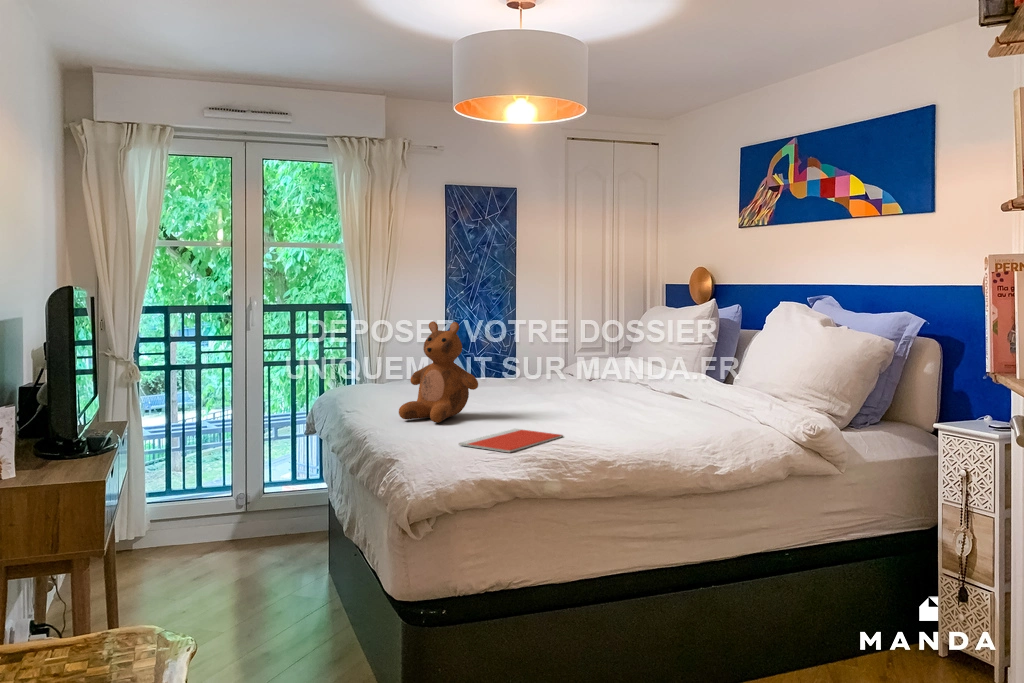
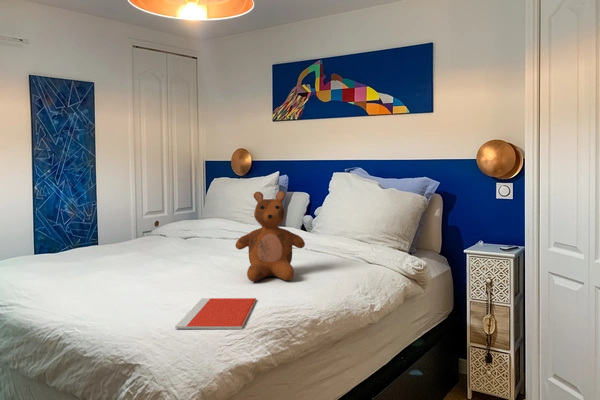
teddy bear: present [399,321,478,423] -> present [235,191,305,281]

